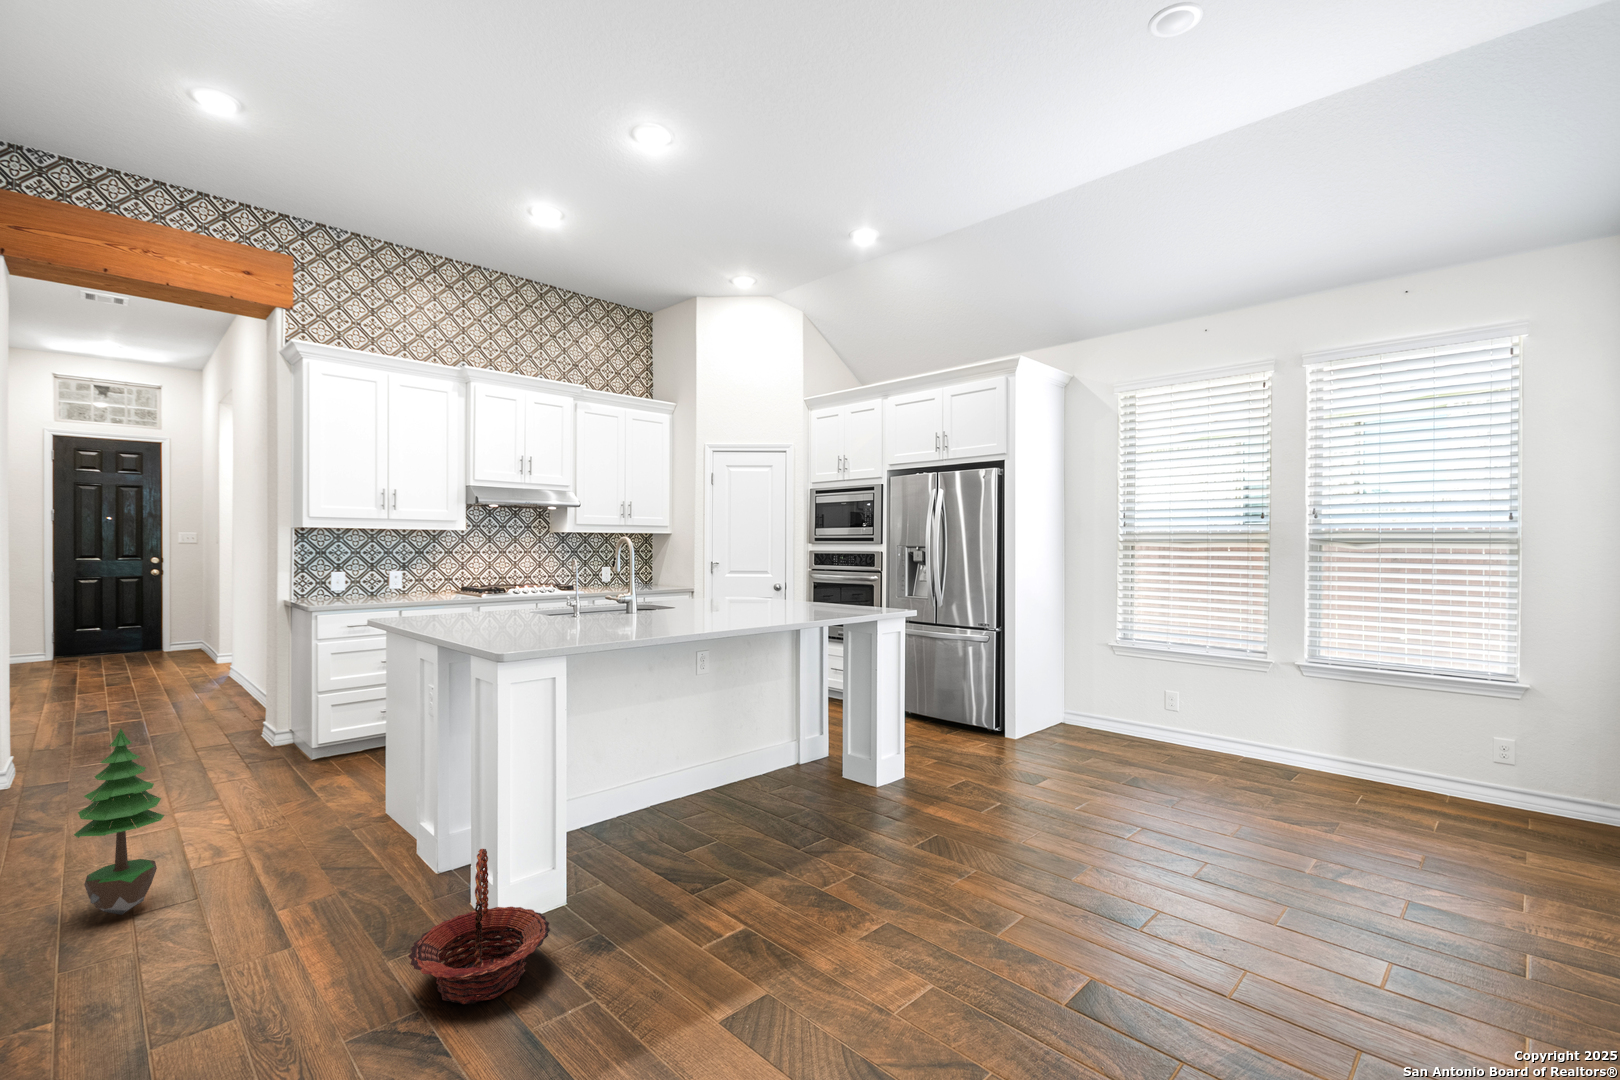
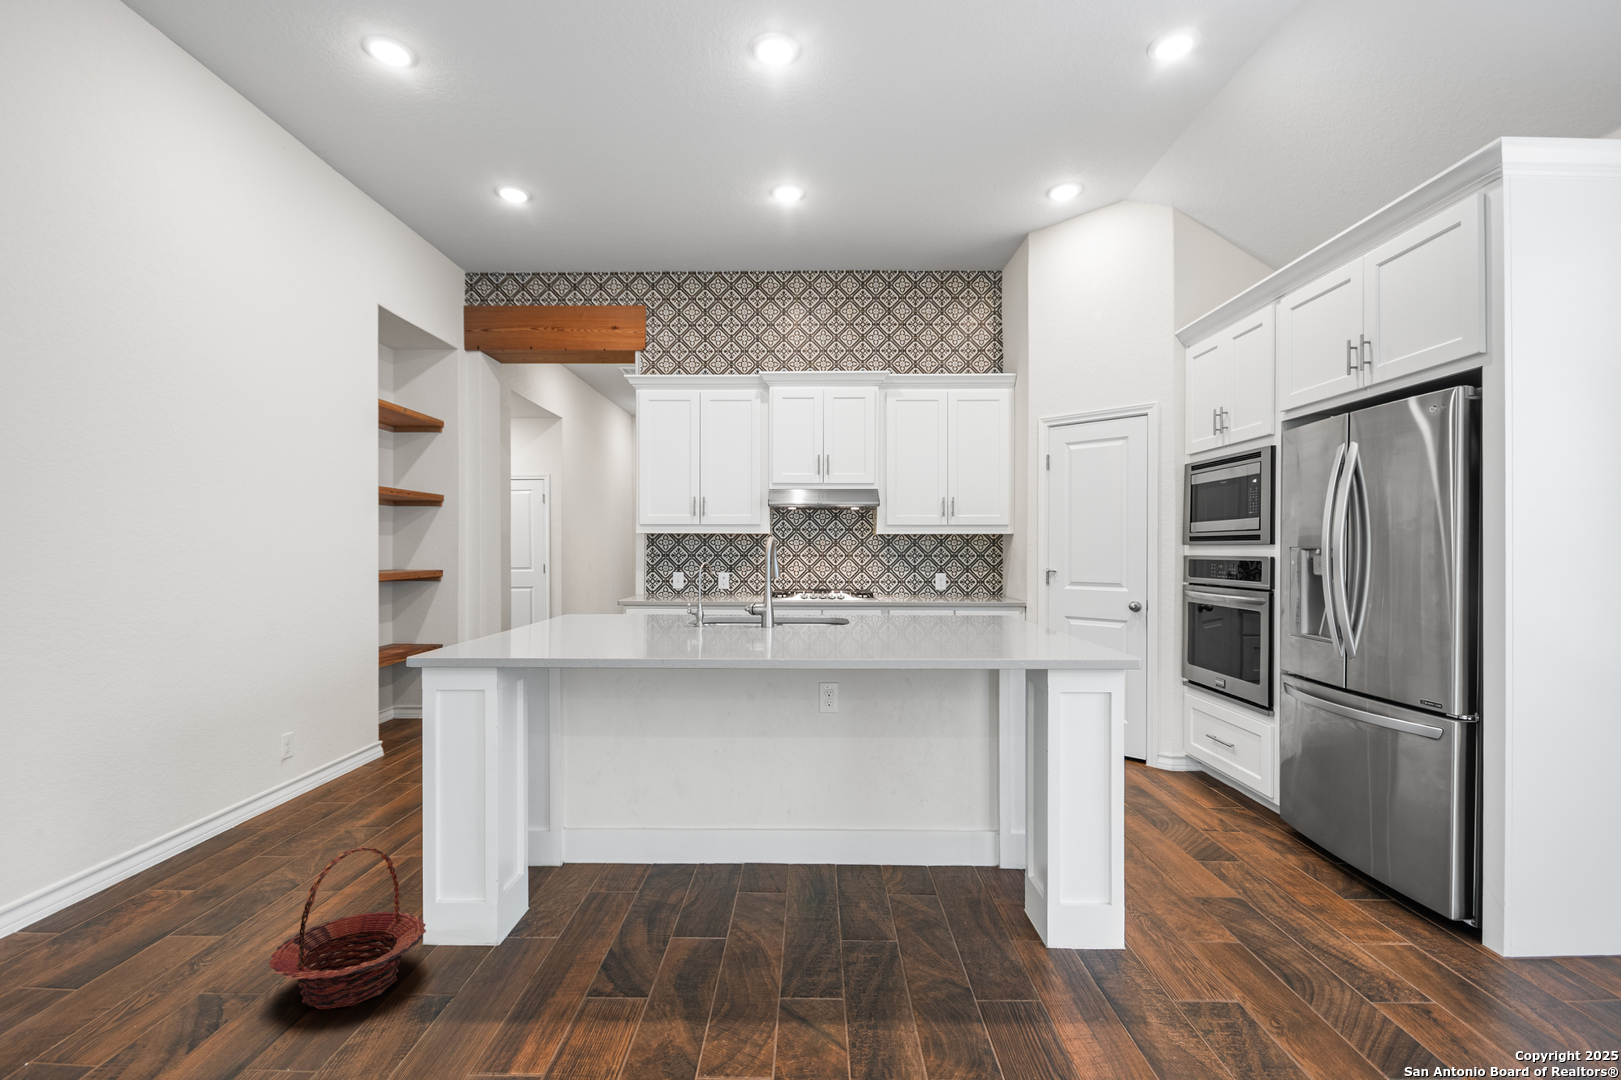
potted tree: present [74,729,164,915] -> none [313,682,373,830]

